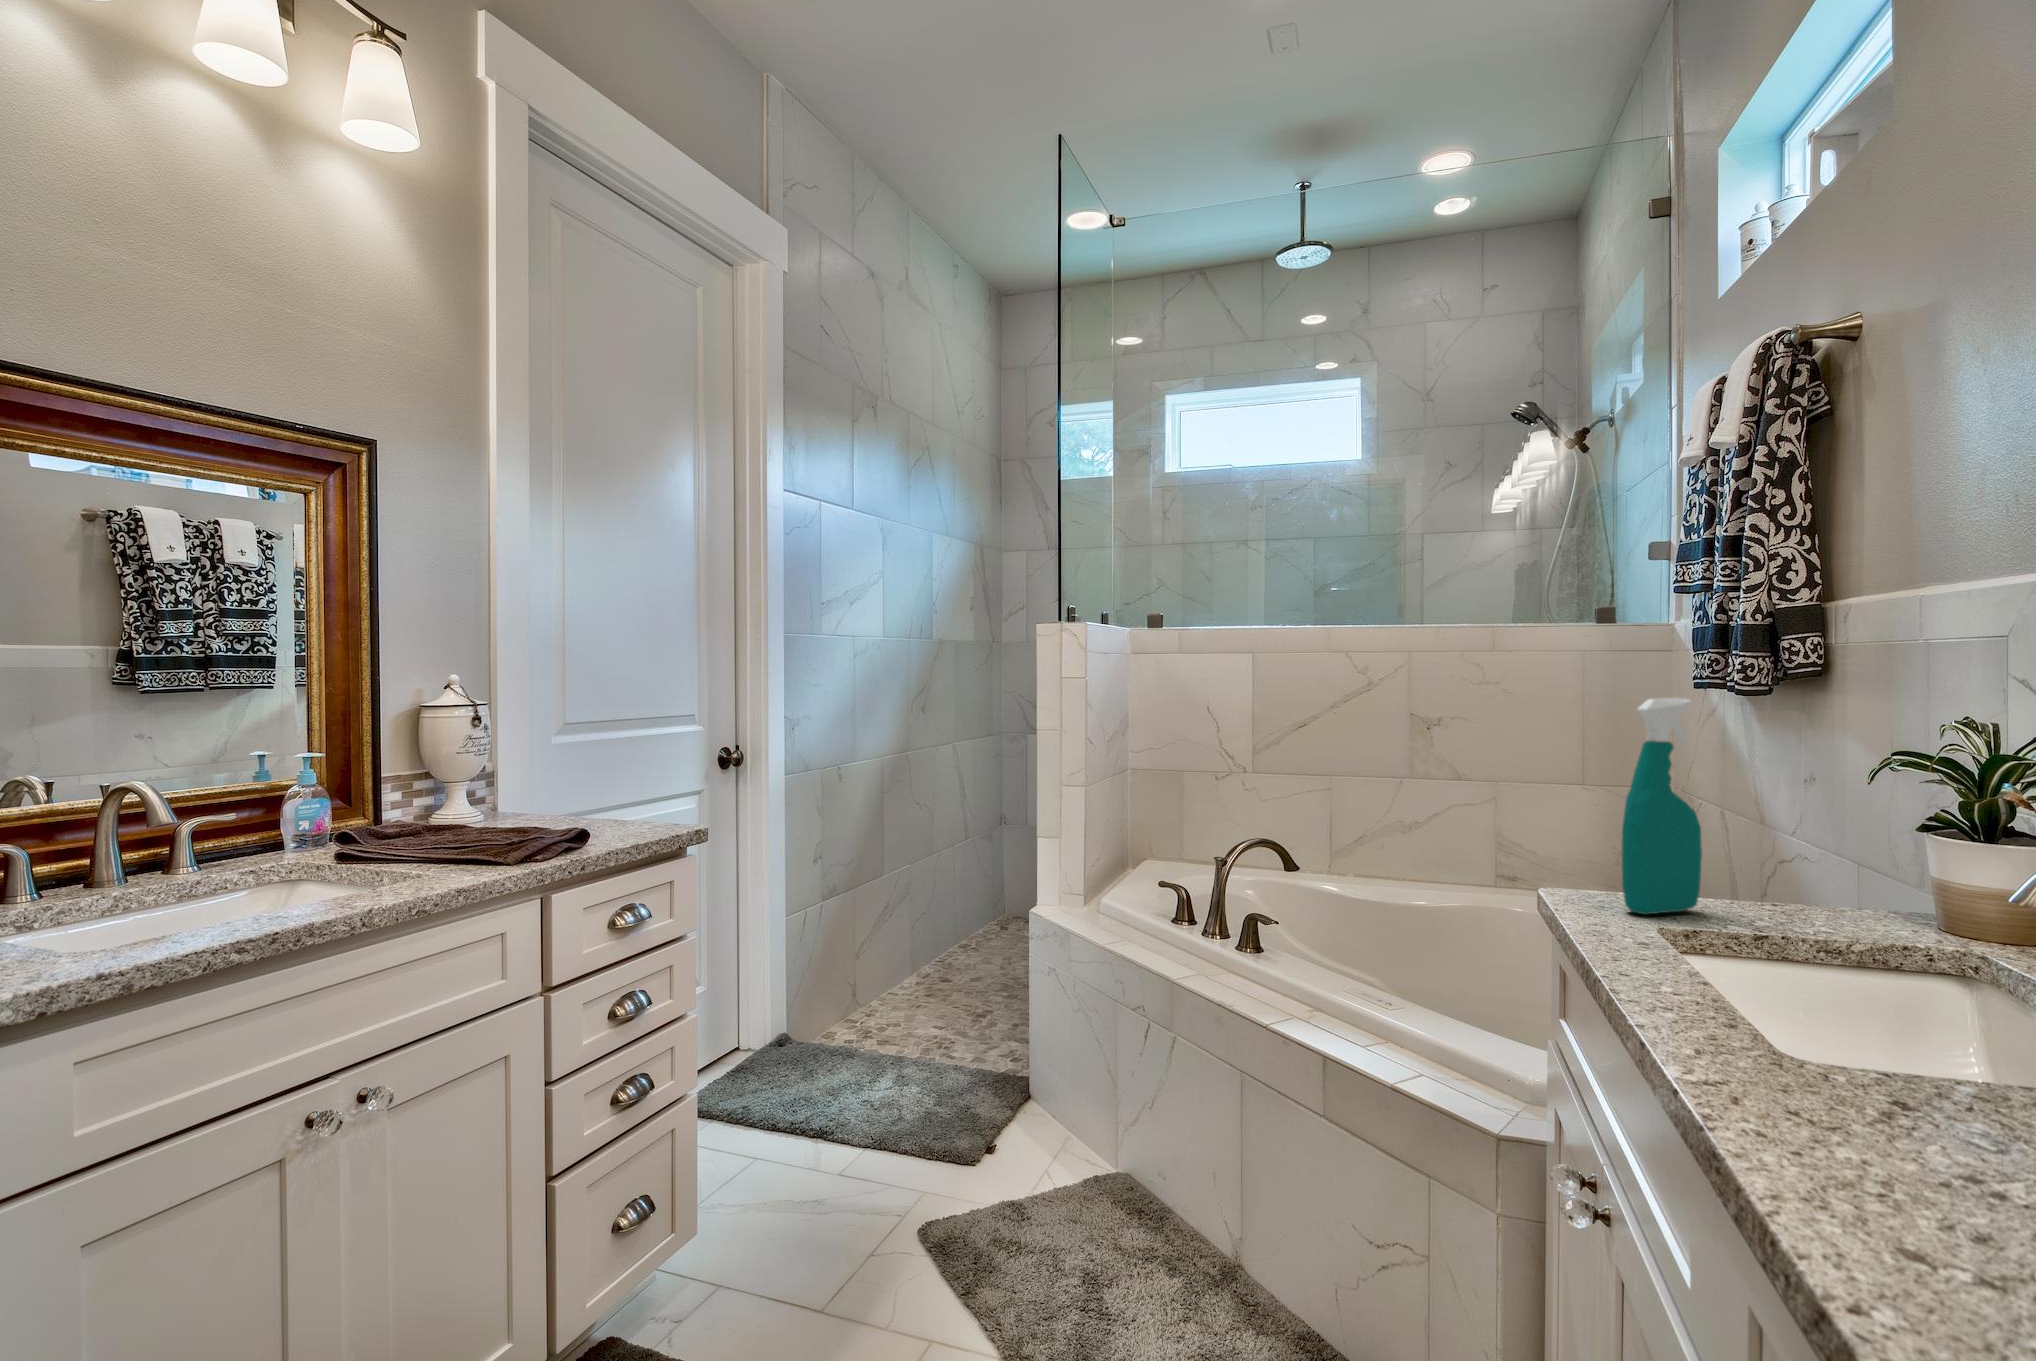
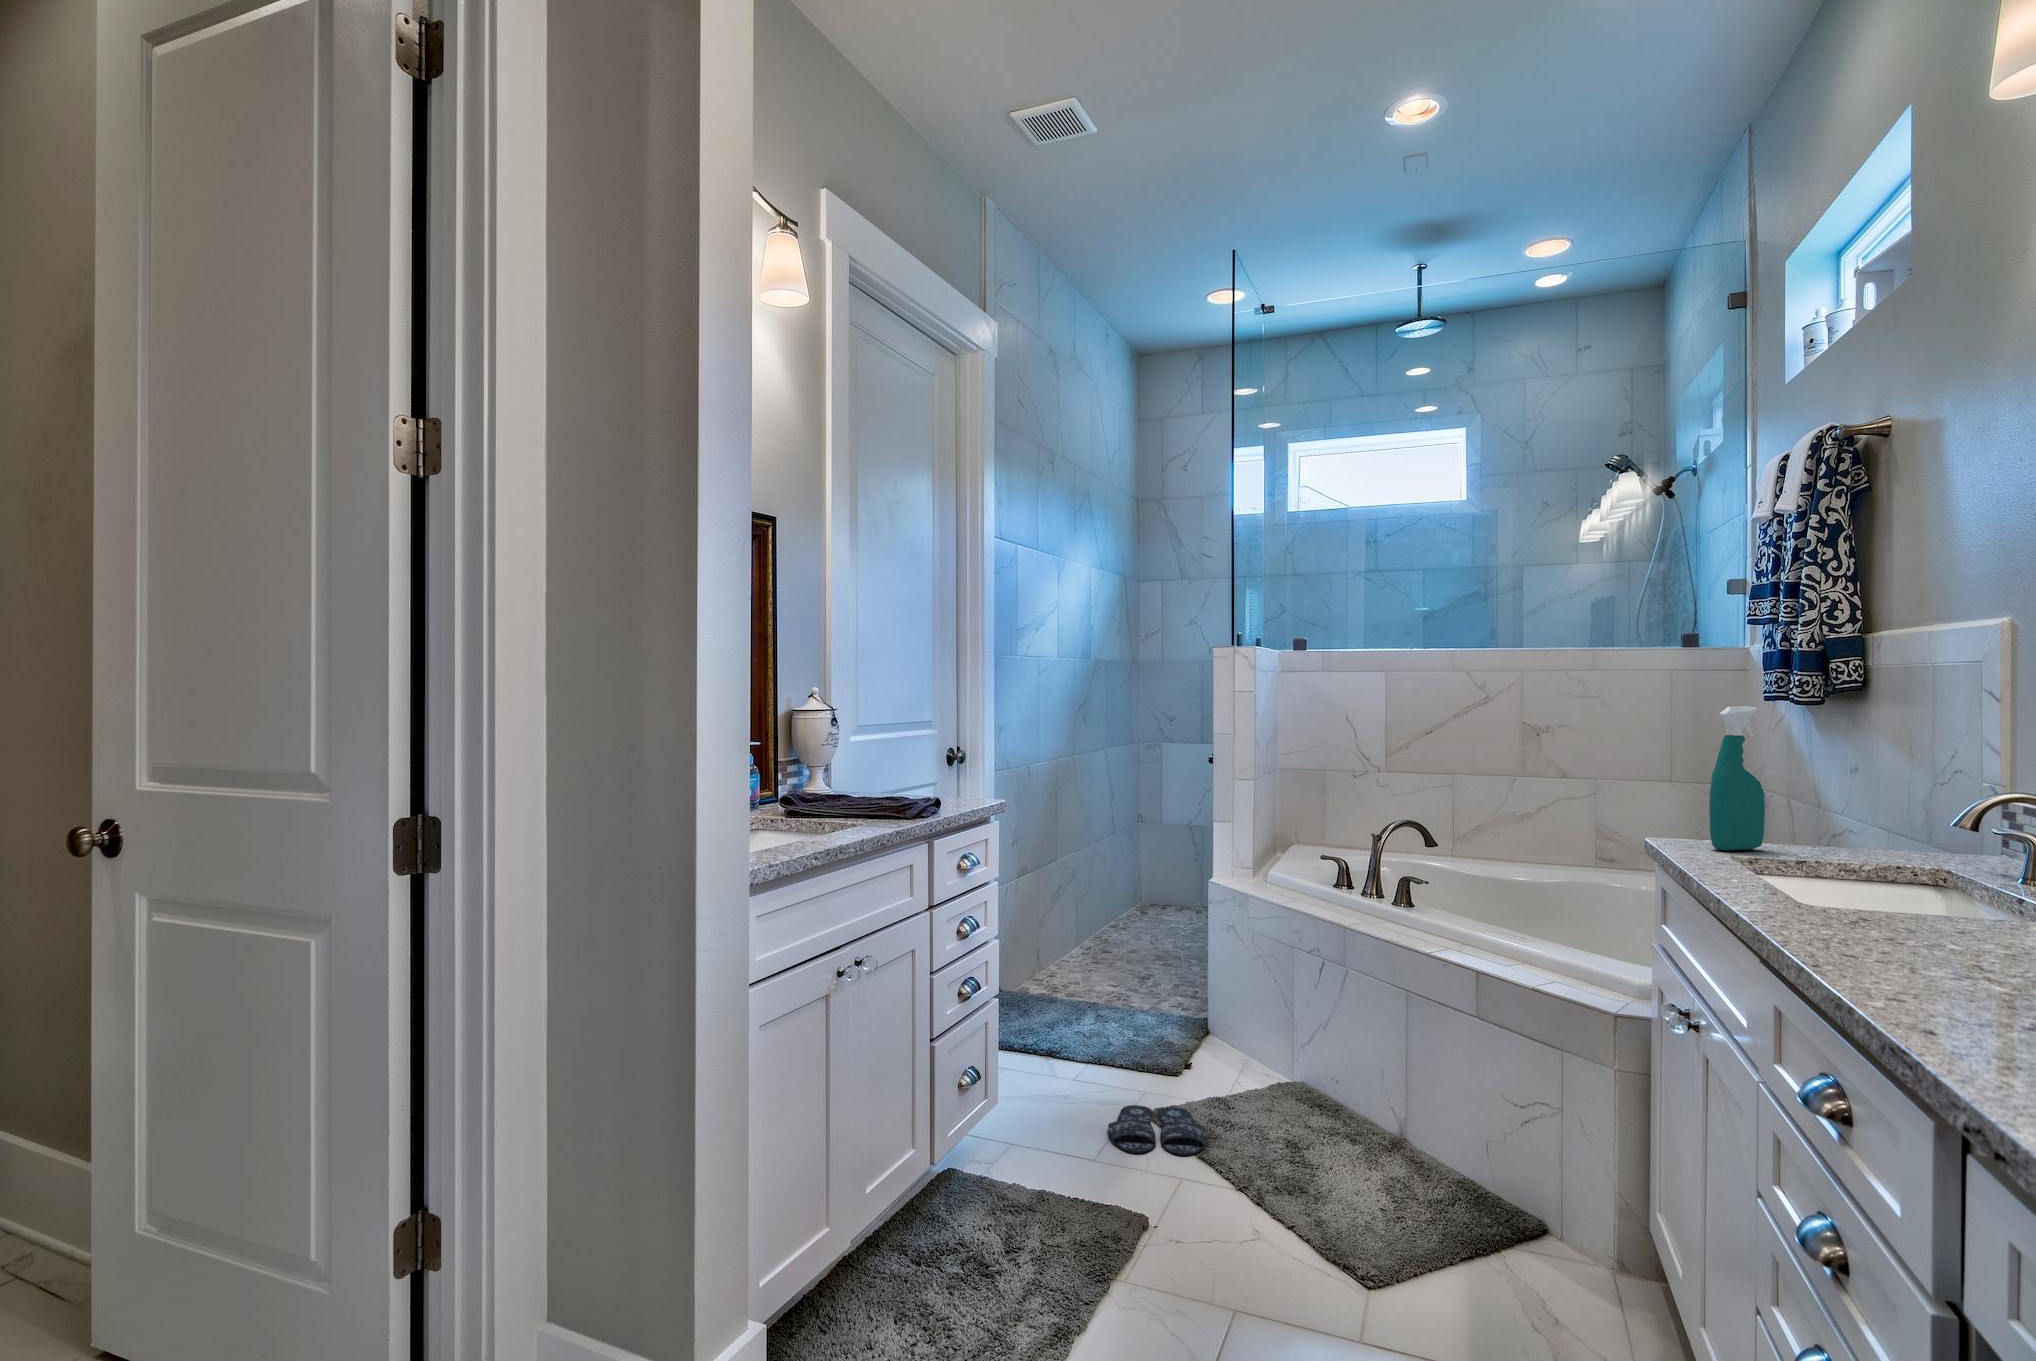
slippers: none [853,1215,985,1299] -> present [1108,1105,1206,1156]

